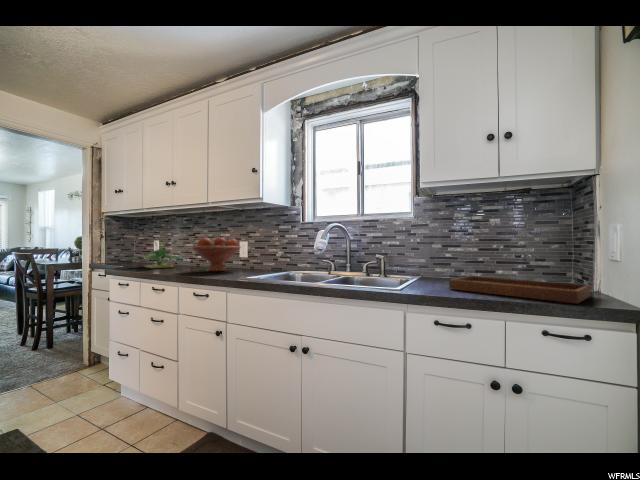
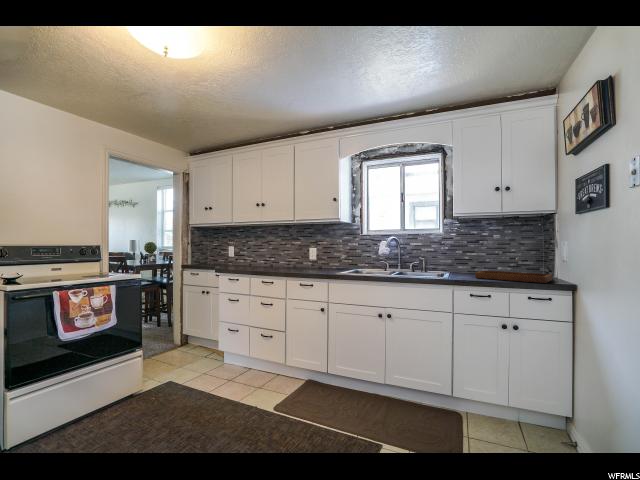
potted plant: present [143,232,181,268] -> none [230,238,269,268]
fruit bowl: present [192,237,241,271] -> none [287,245,320,270]

